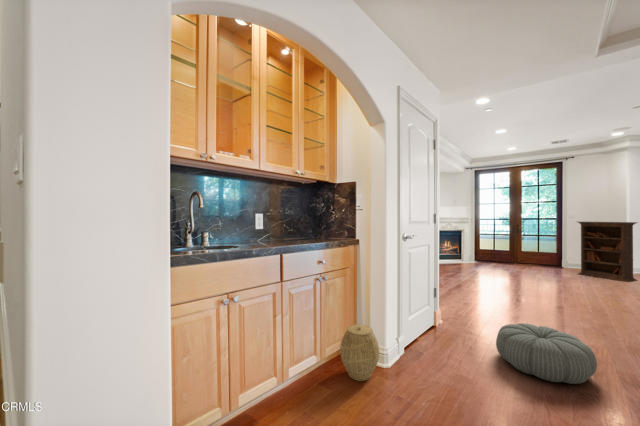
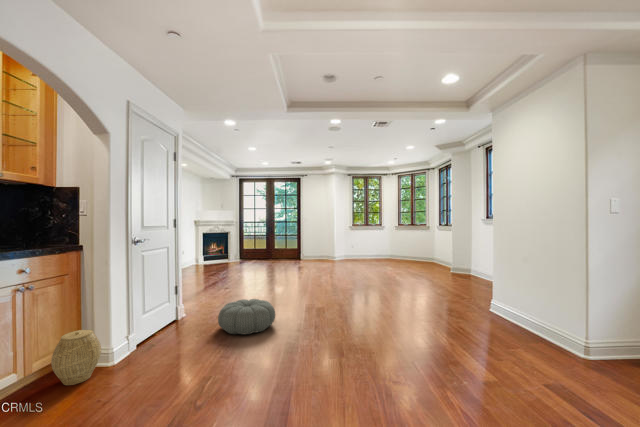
bookcase: present [578,222,638,282] -> none [305,223,336,263]

